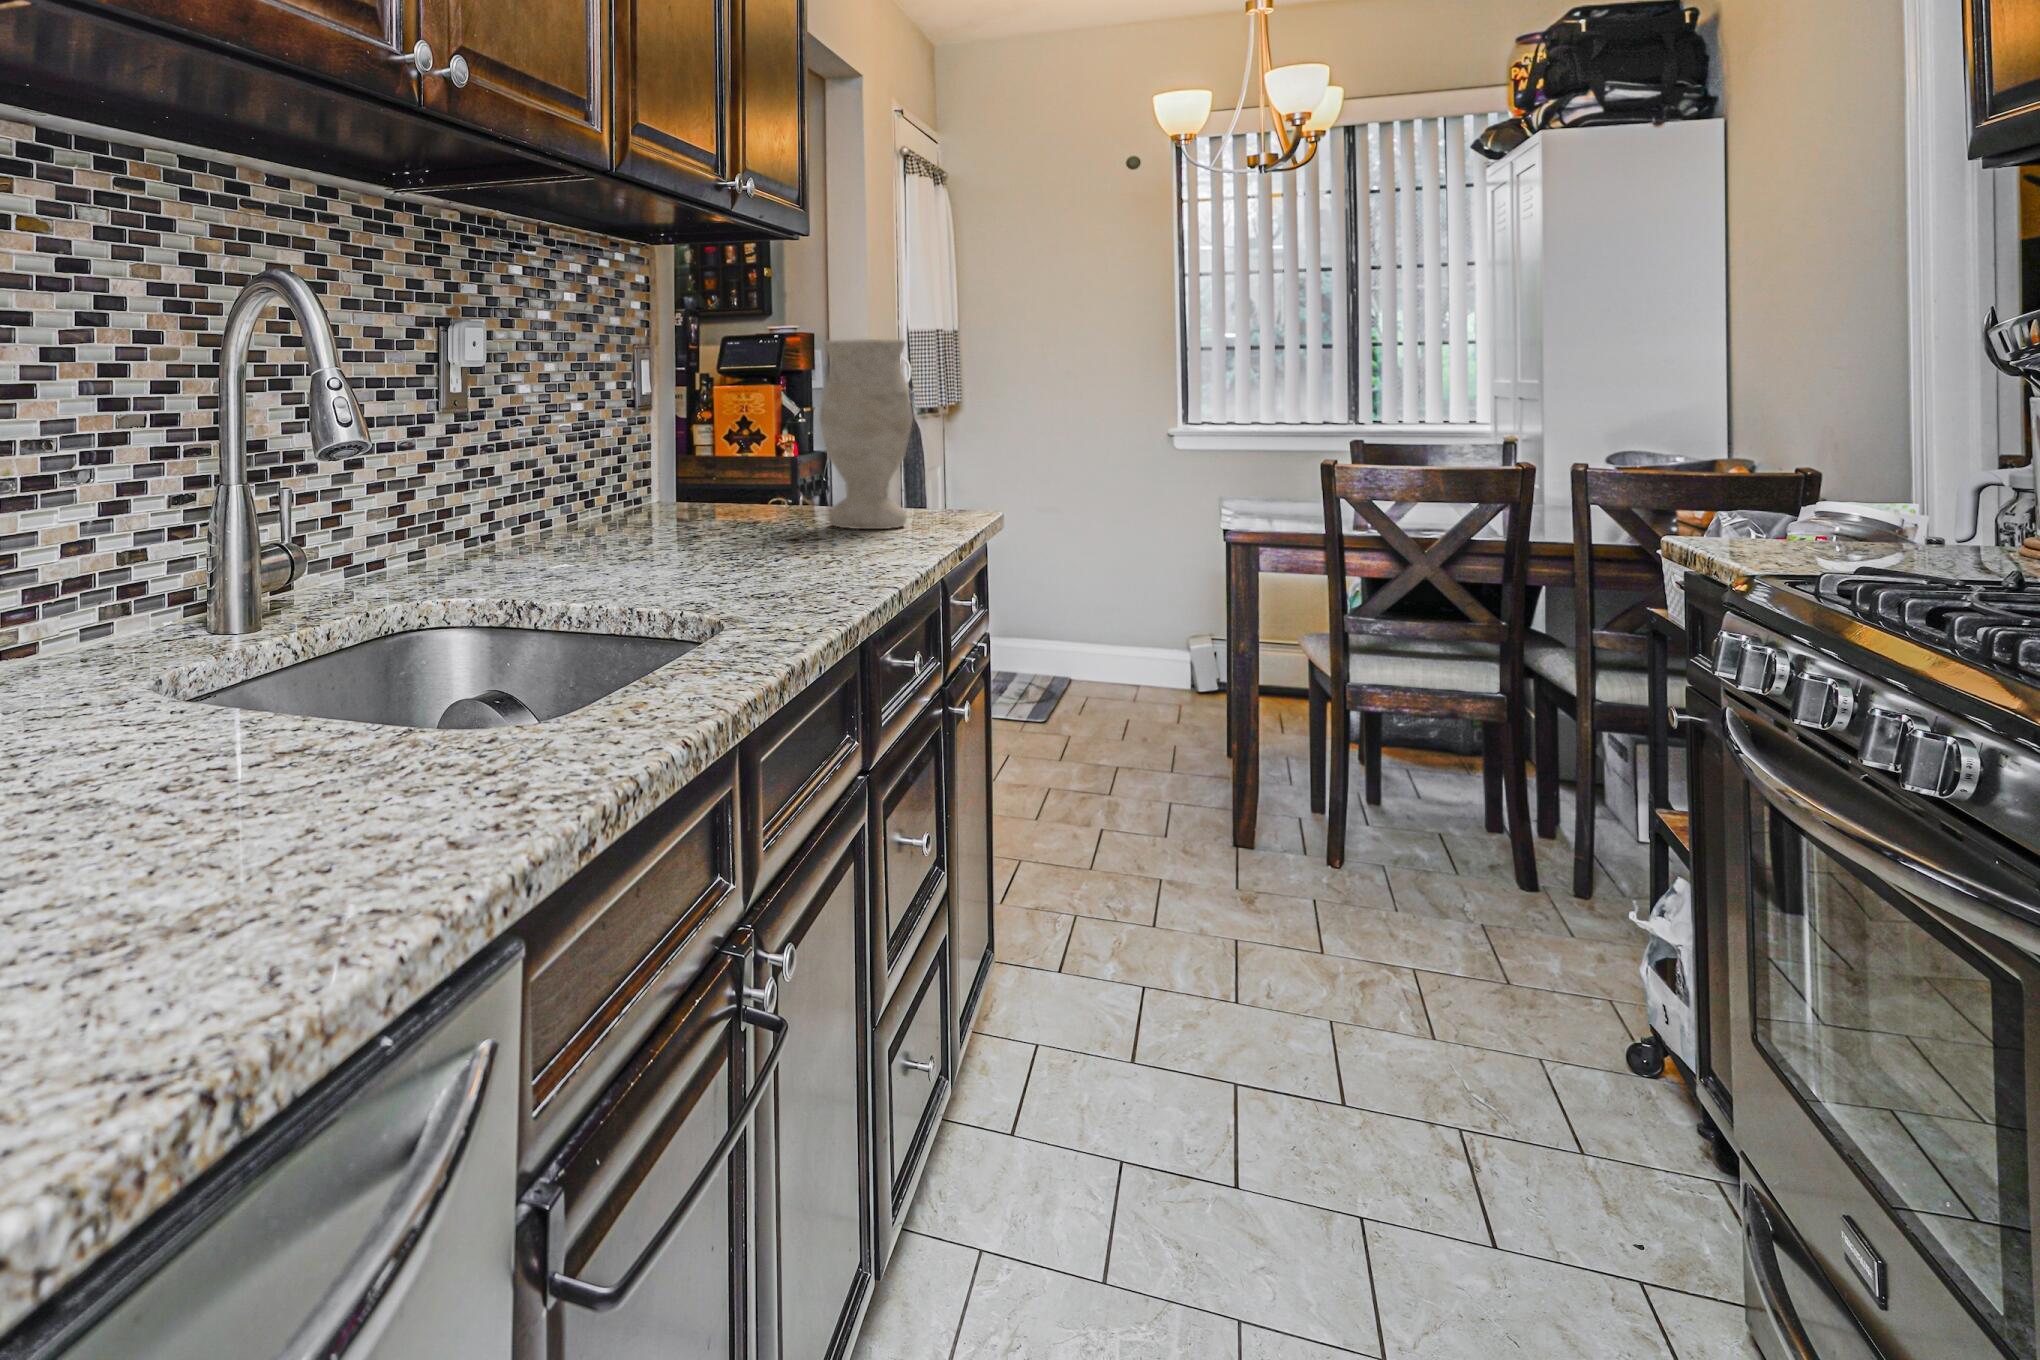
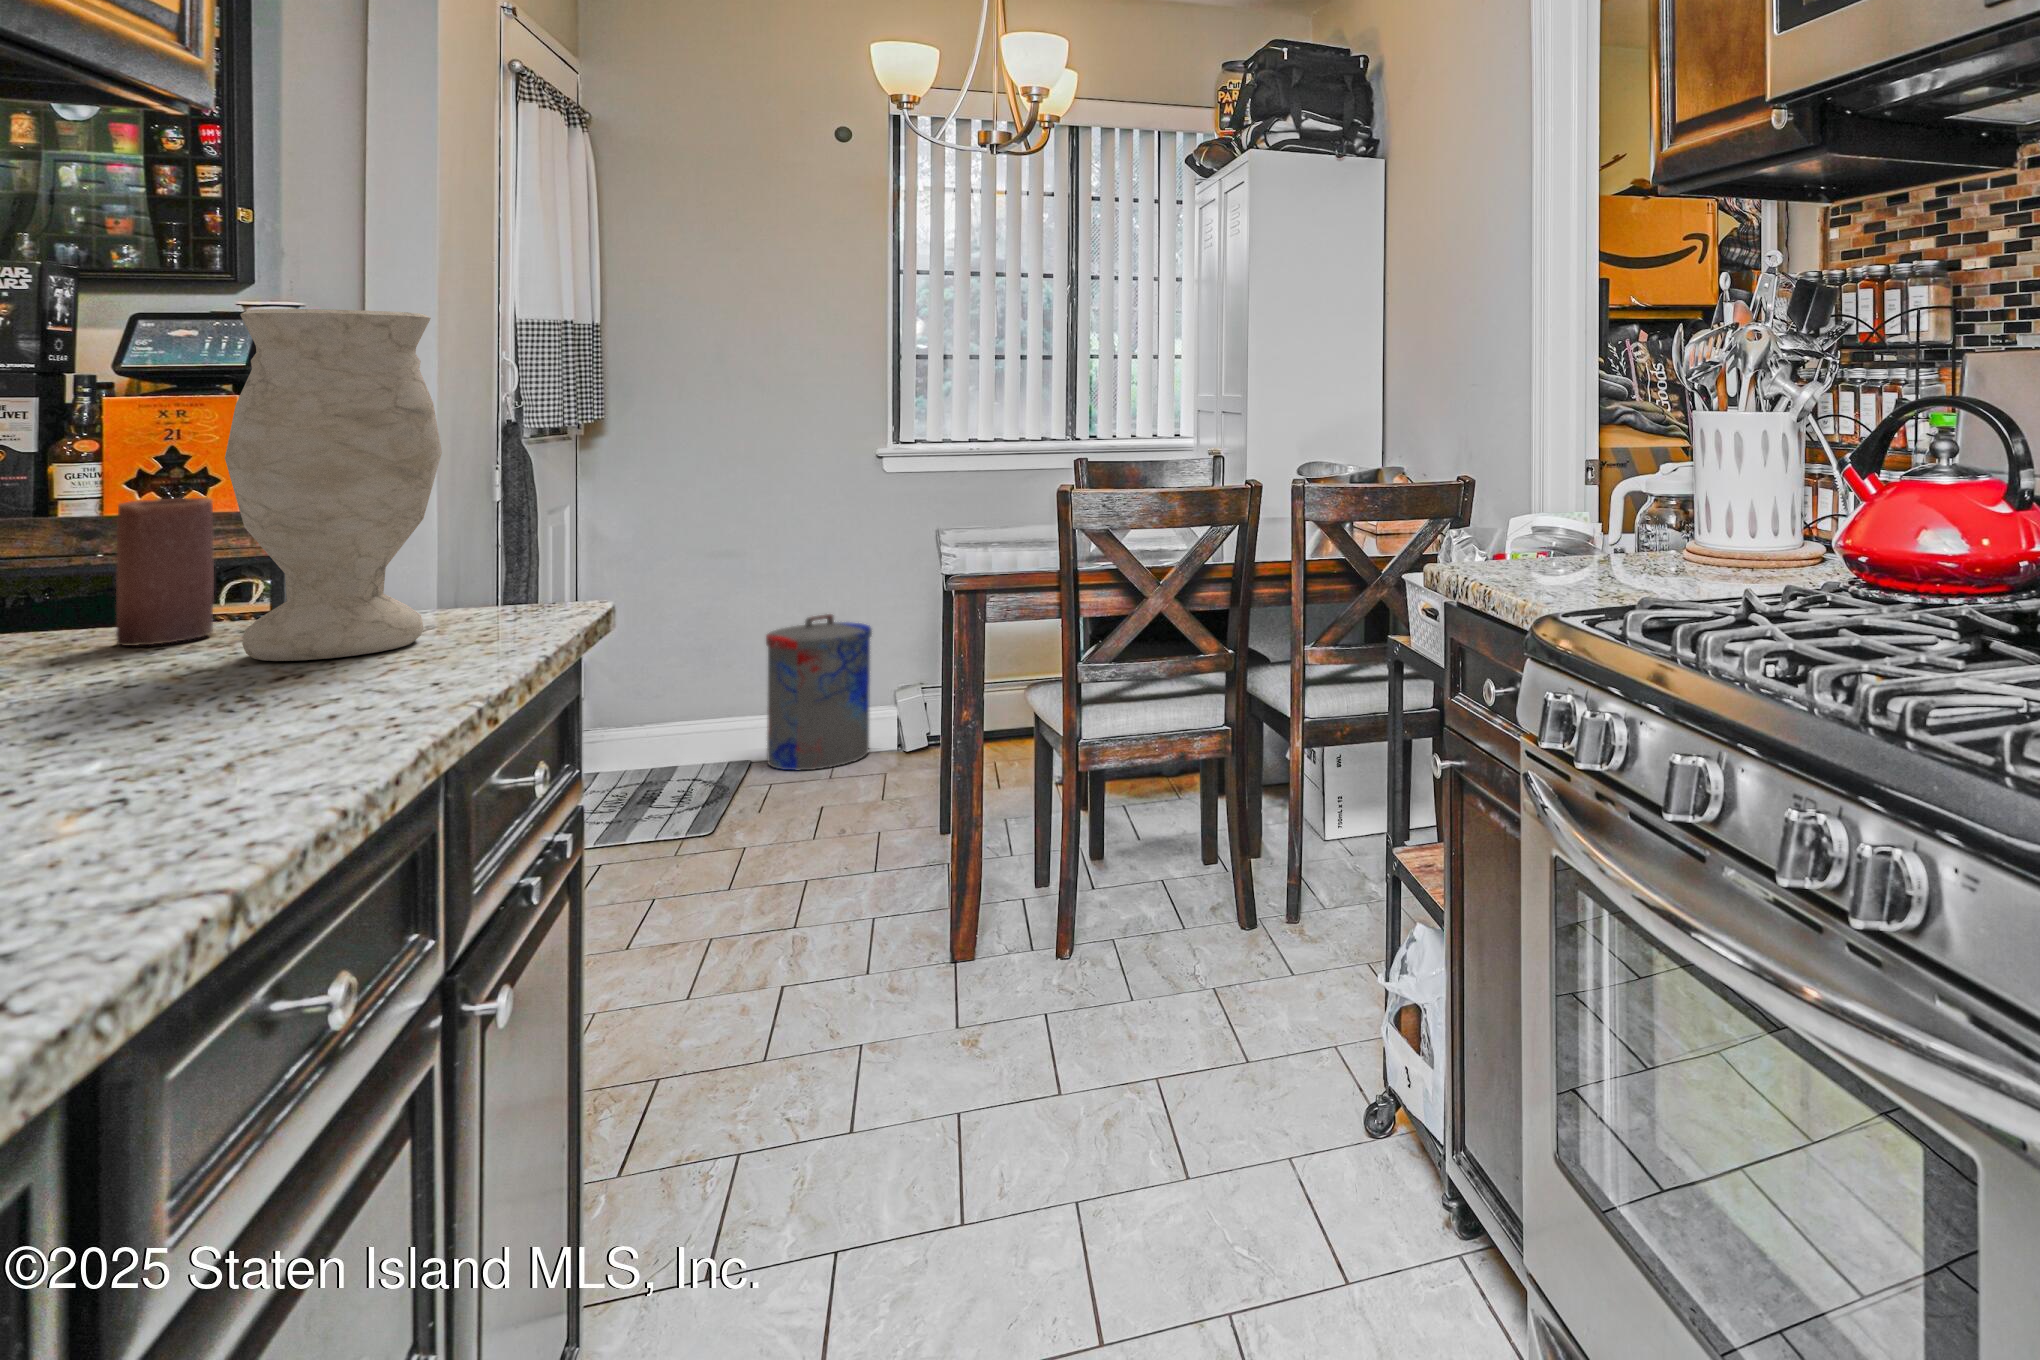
candle: none [769,441,807,517] -> present [116,498,214,646]
trash can: none [1079,568,1166,697] -> present [766,614,872,770]

